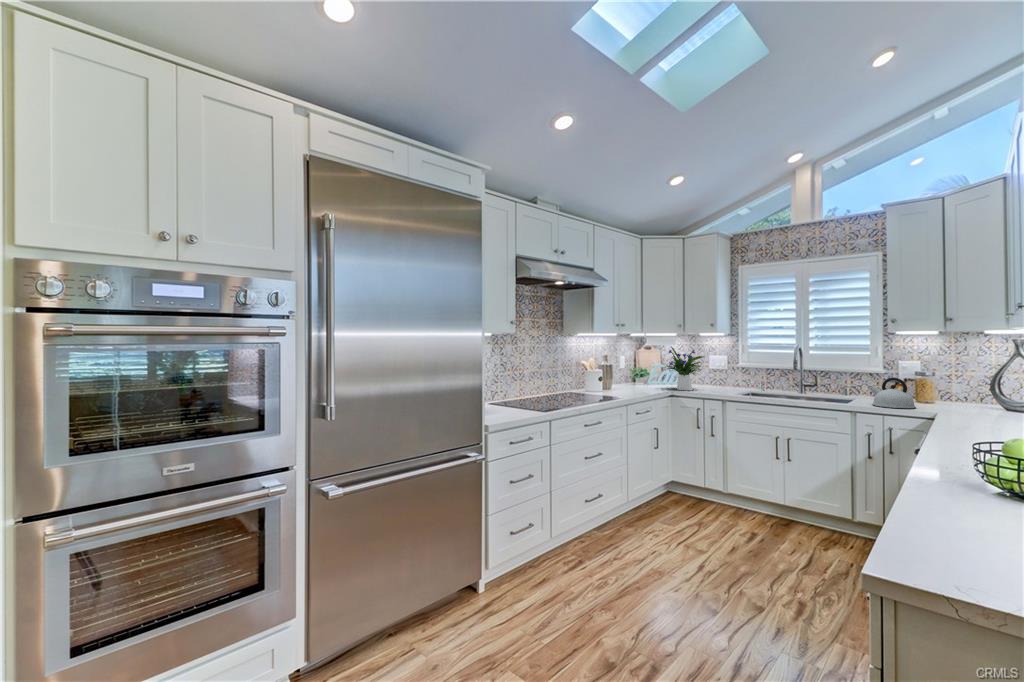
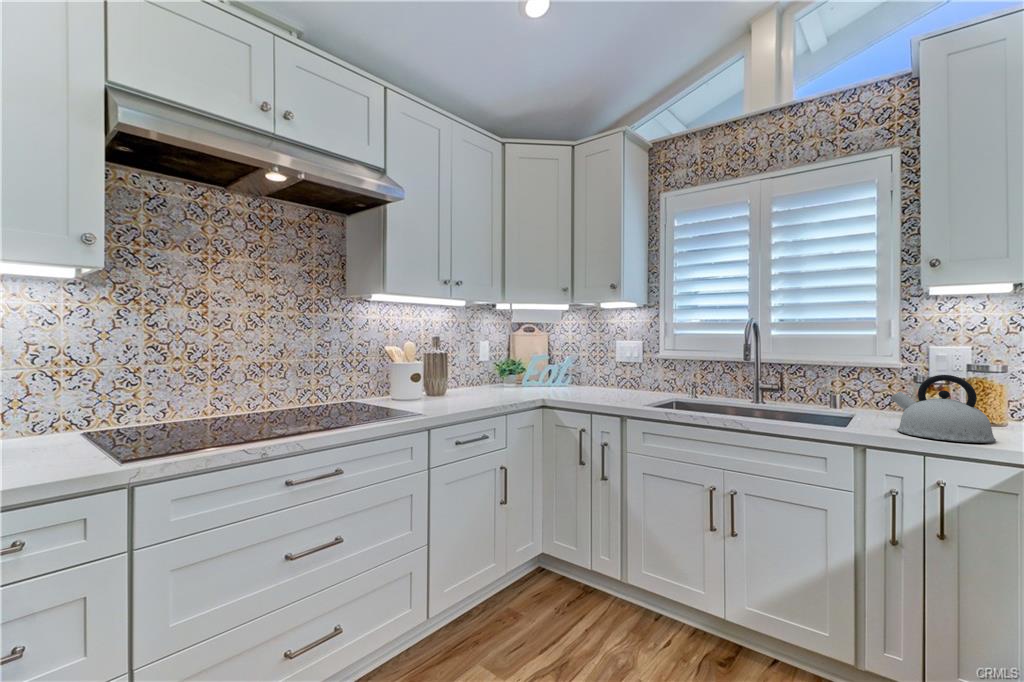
flower arrangement: present [667,347,703,390] -> none [534,323,602,396]

